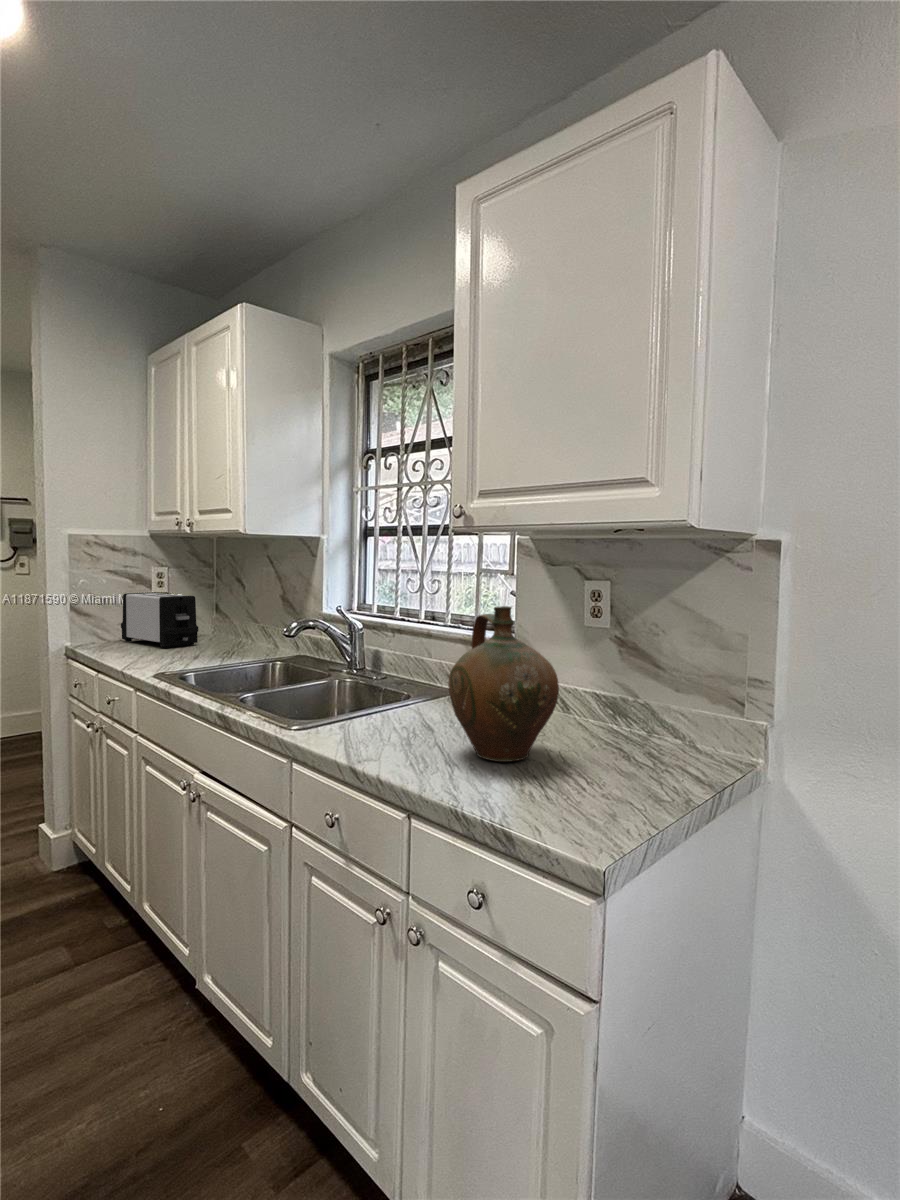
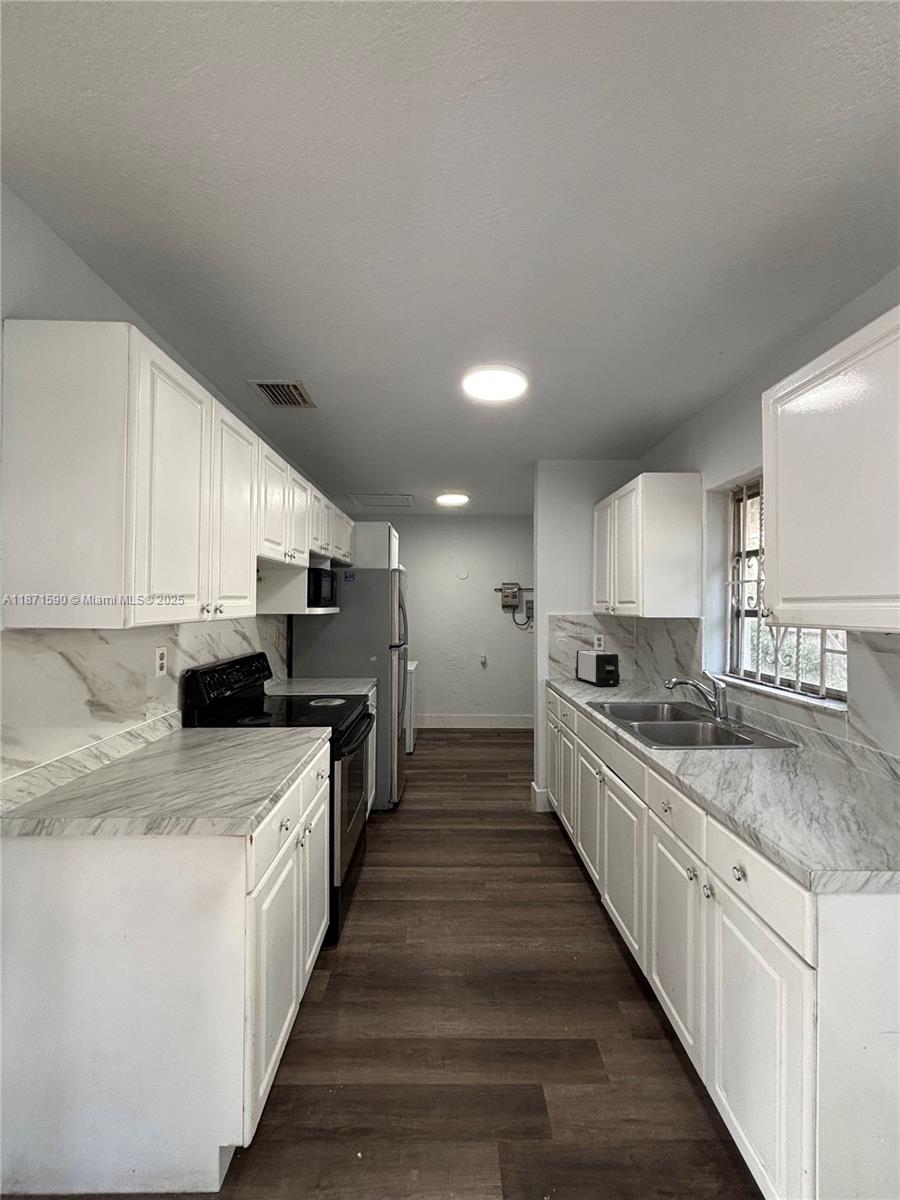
ceramic jug: present [448,606,559,762] -> none [752,685,845,801]

